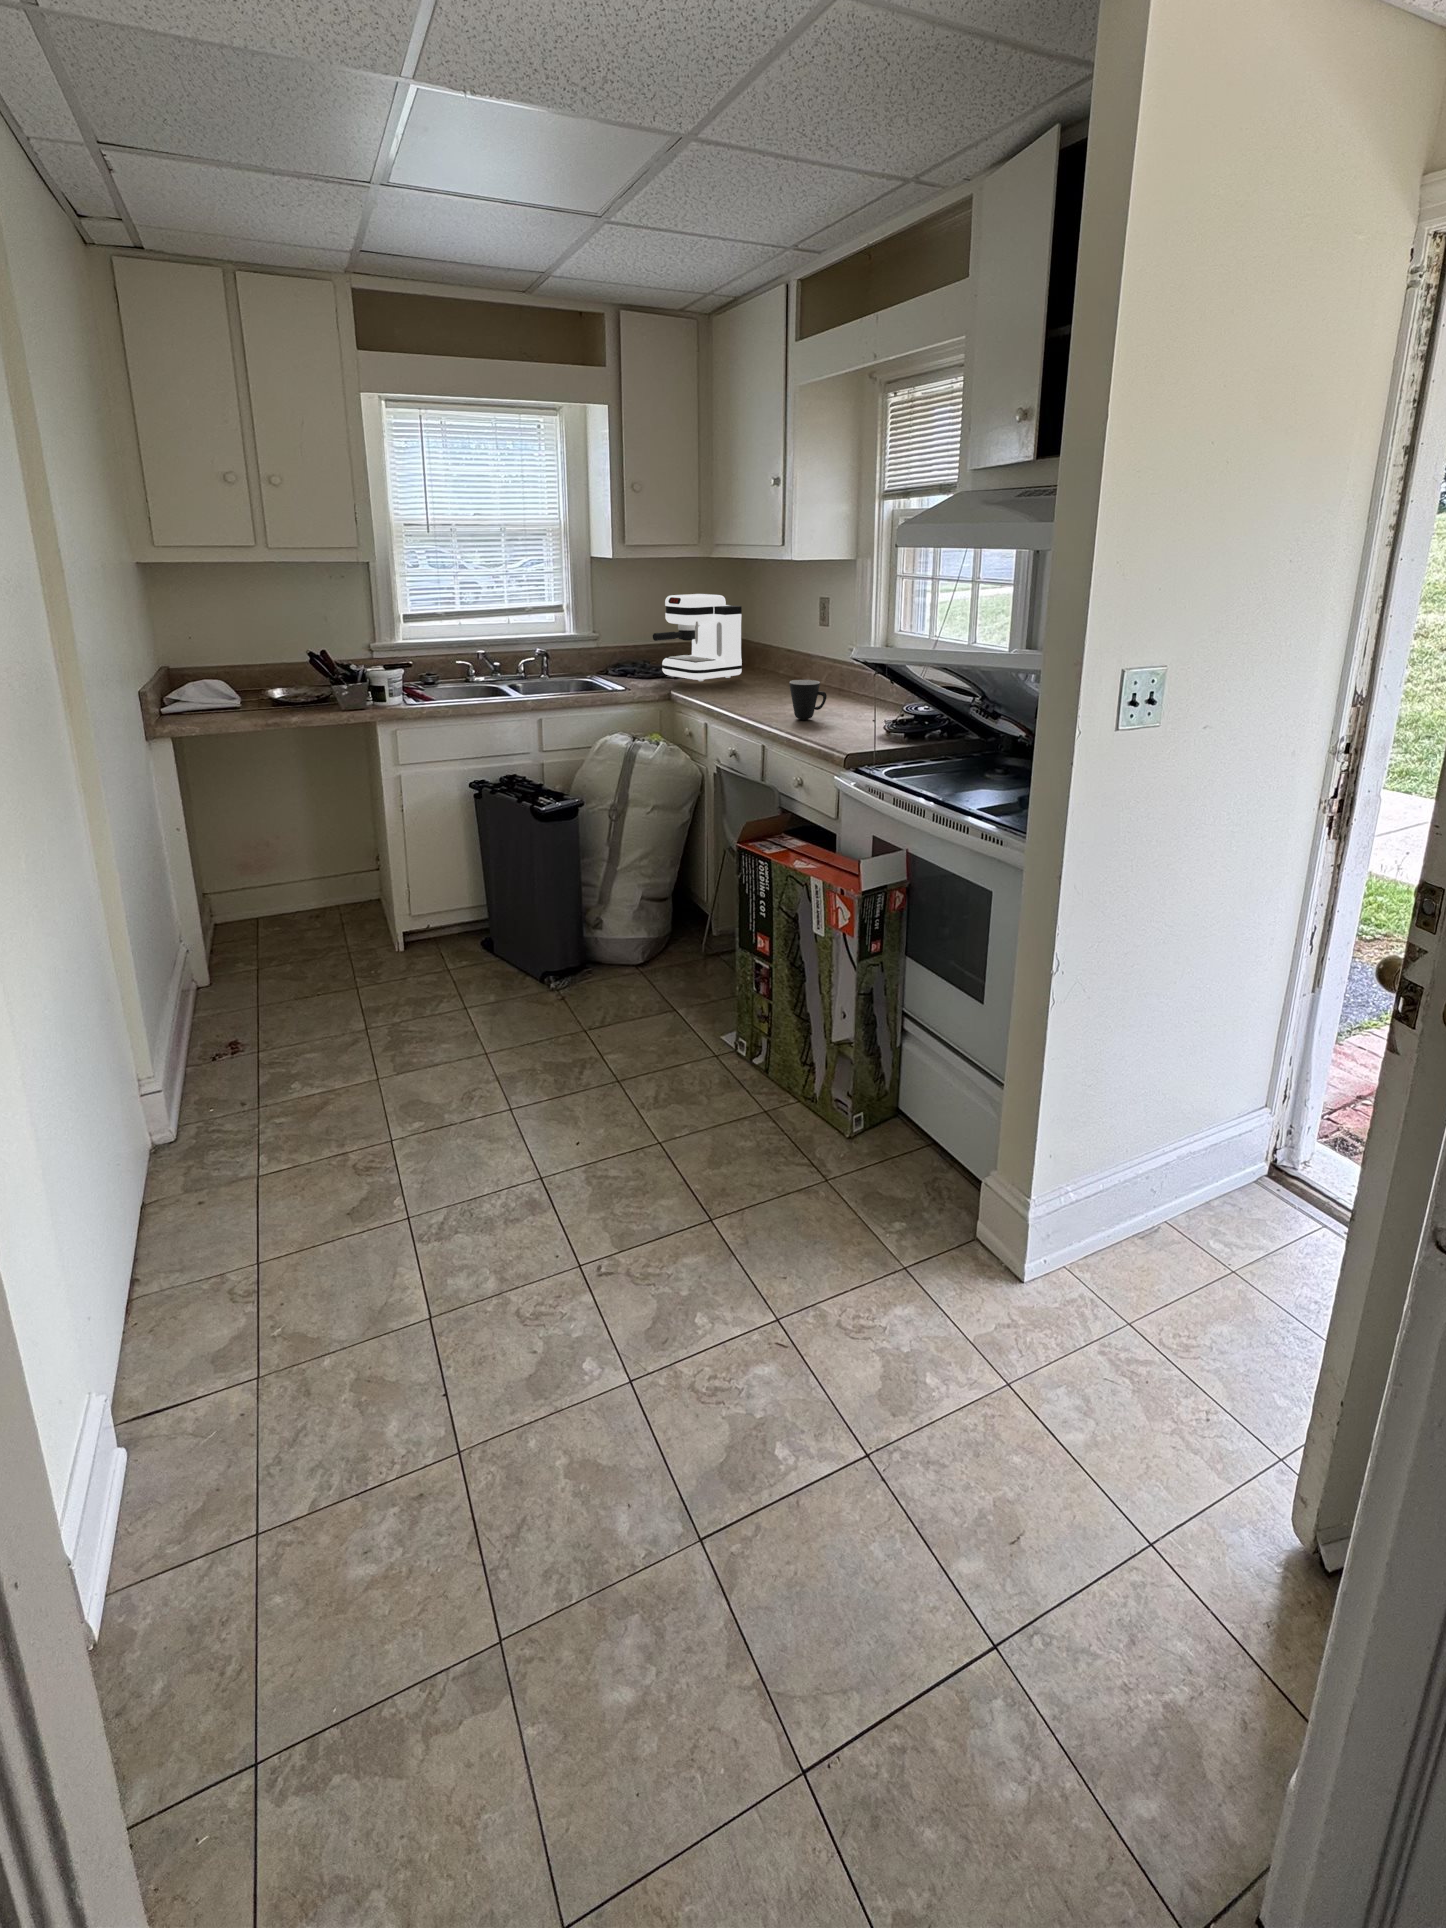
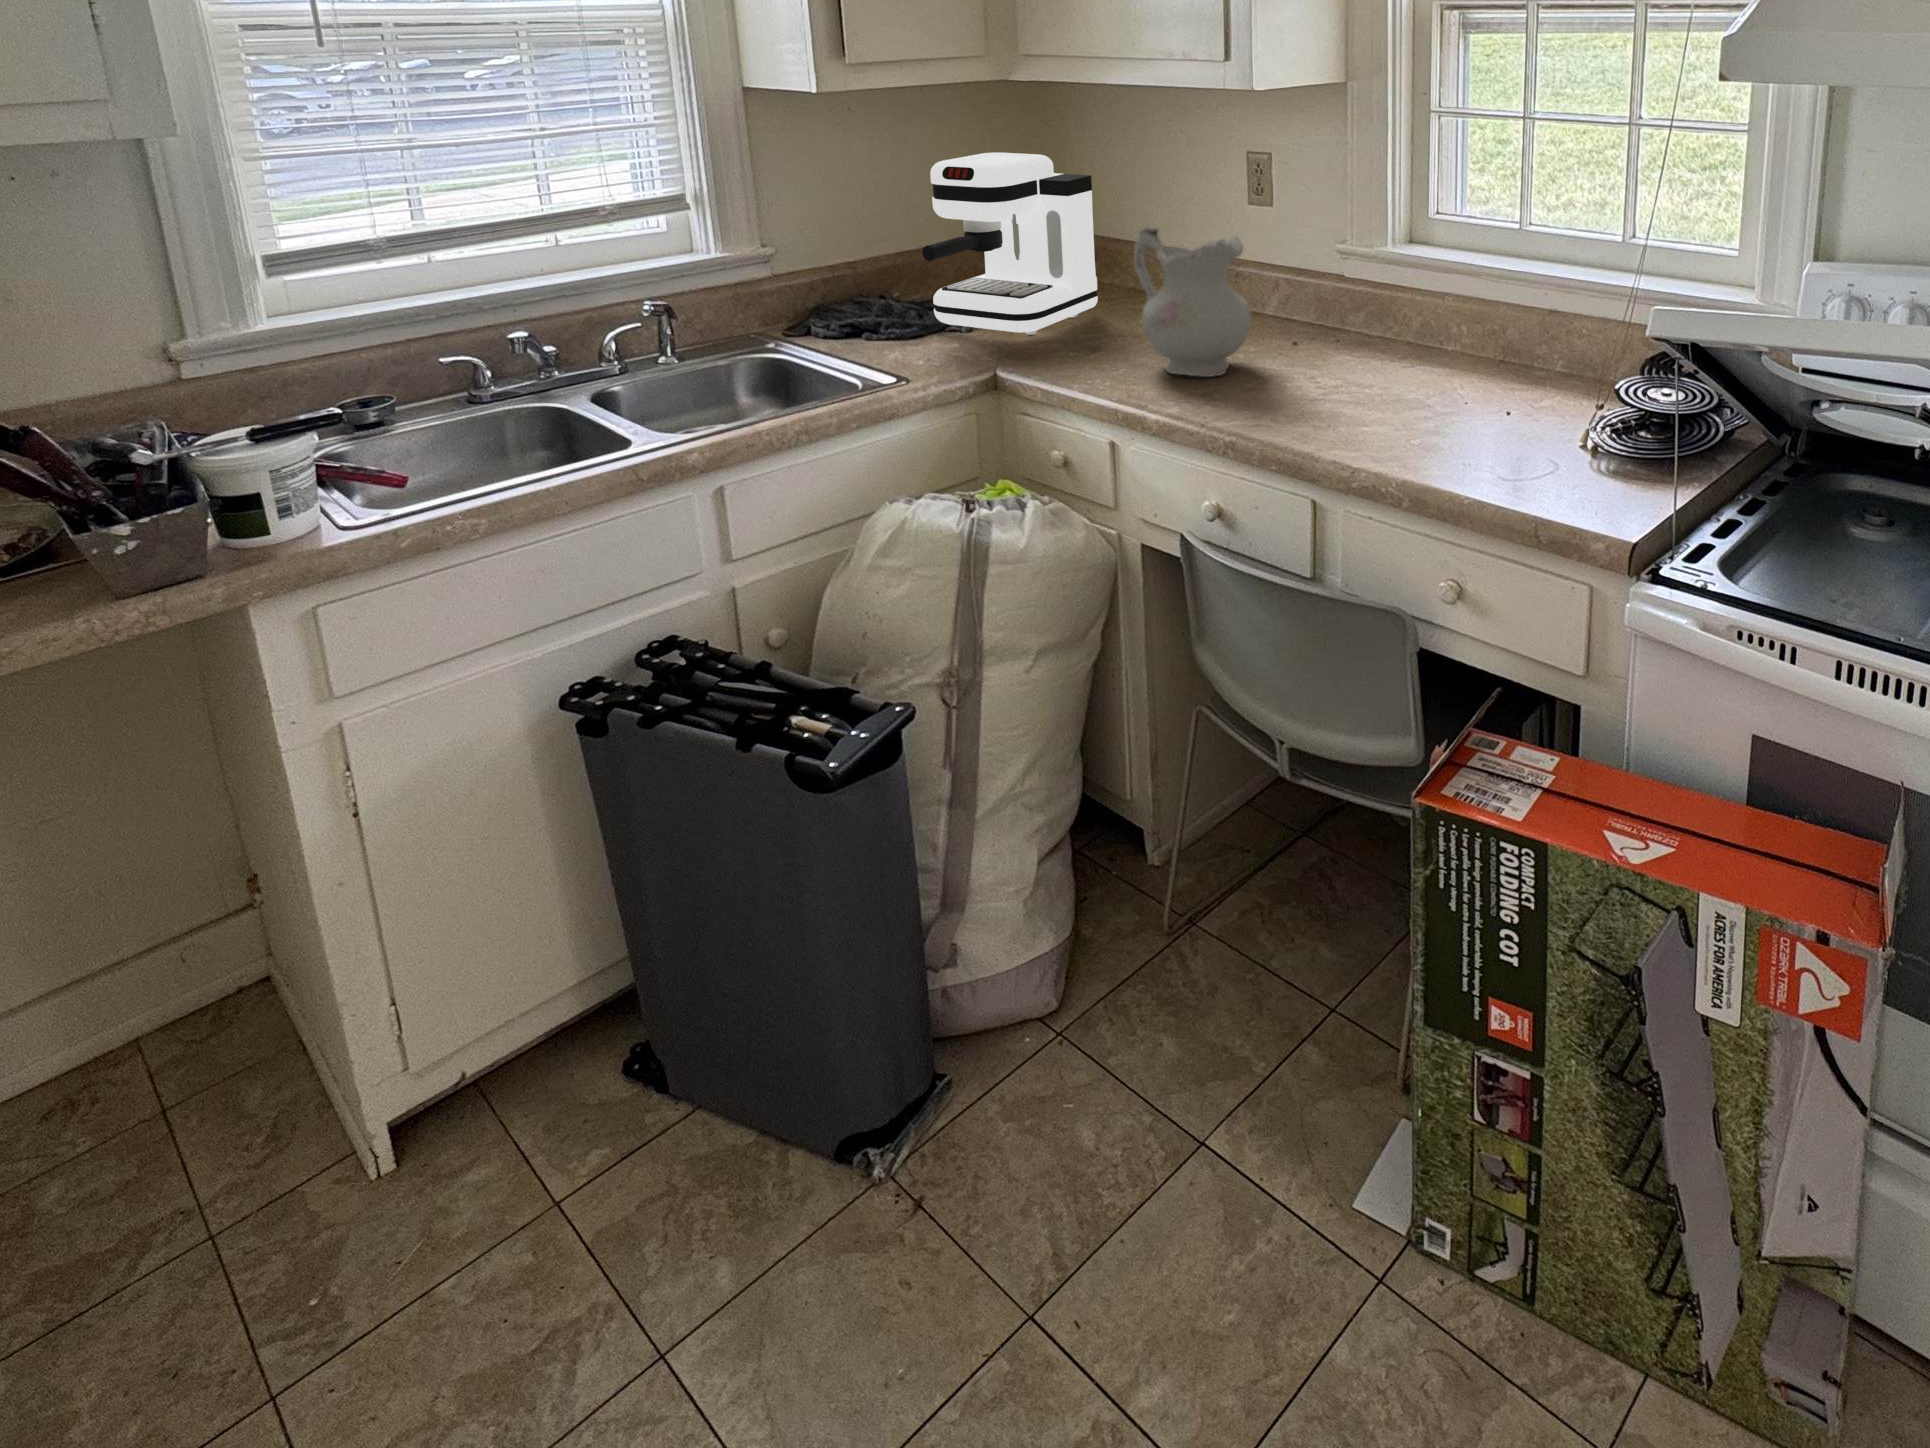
ceramic pitcher: none [732,626,785,700] -> present [1134,228,1251,377]
mug: present [790,680,827,720] -> none [1342,344,1416,430]

